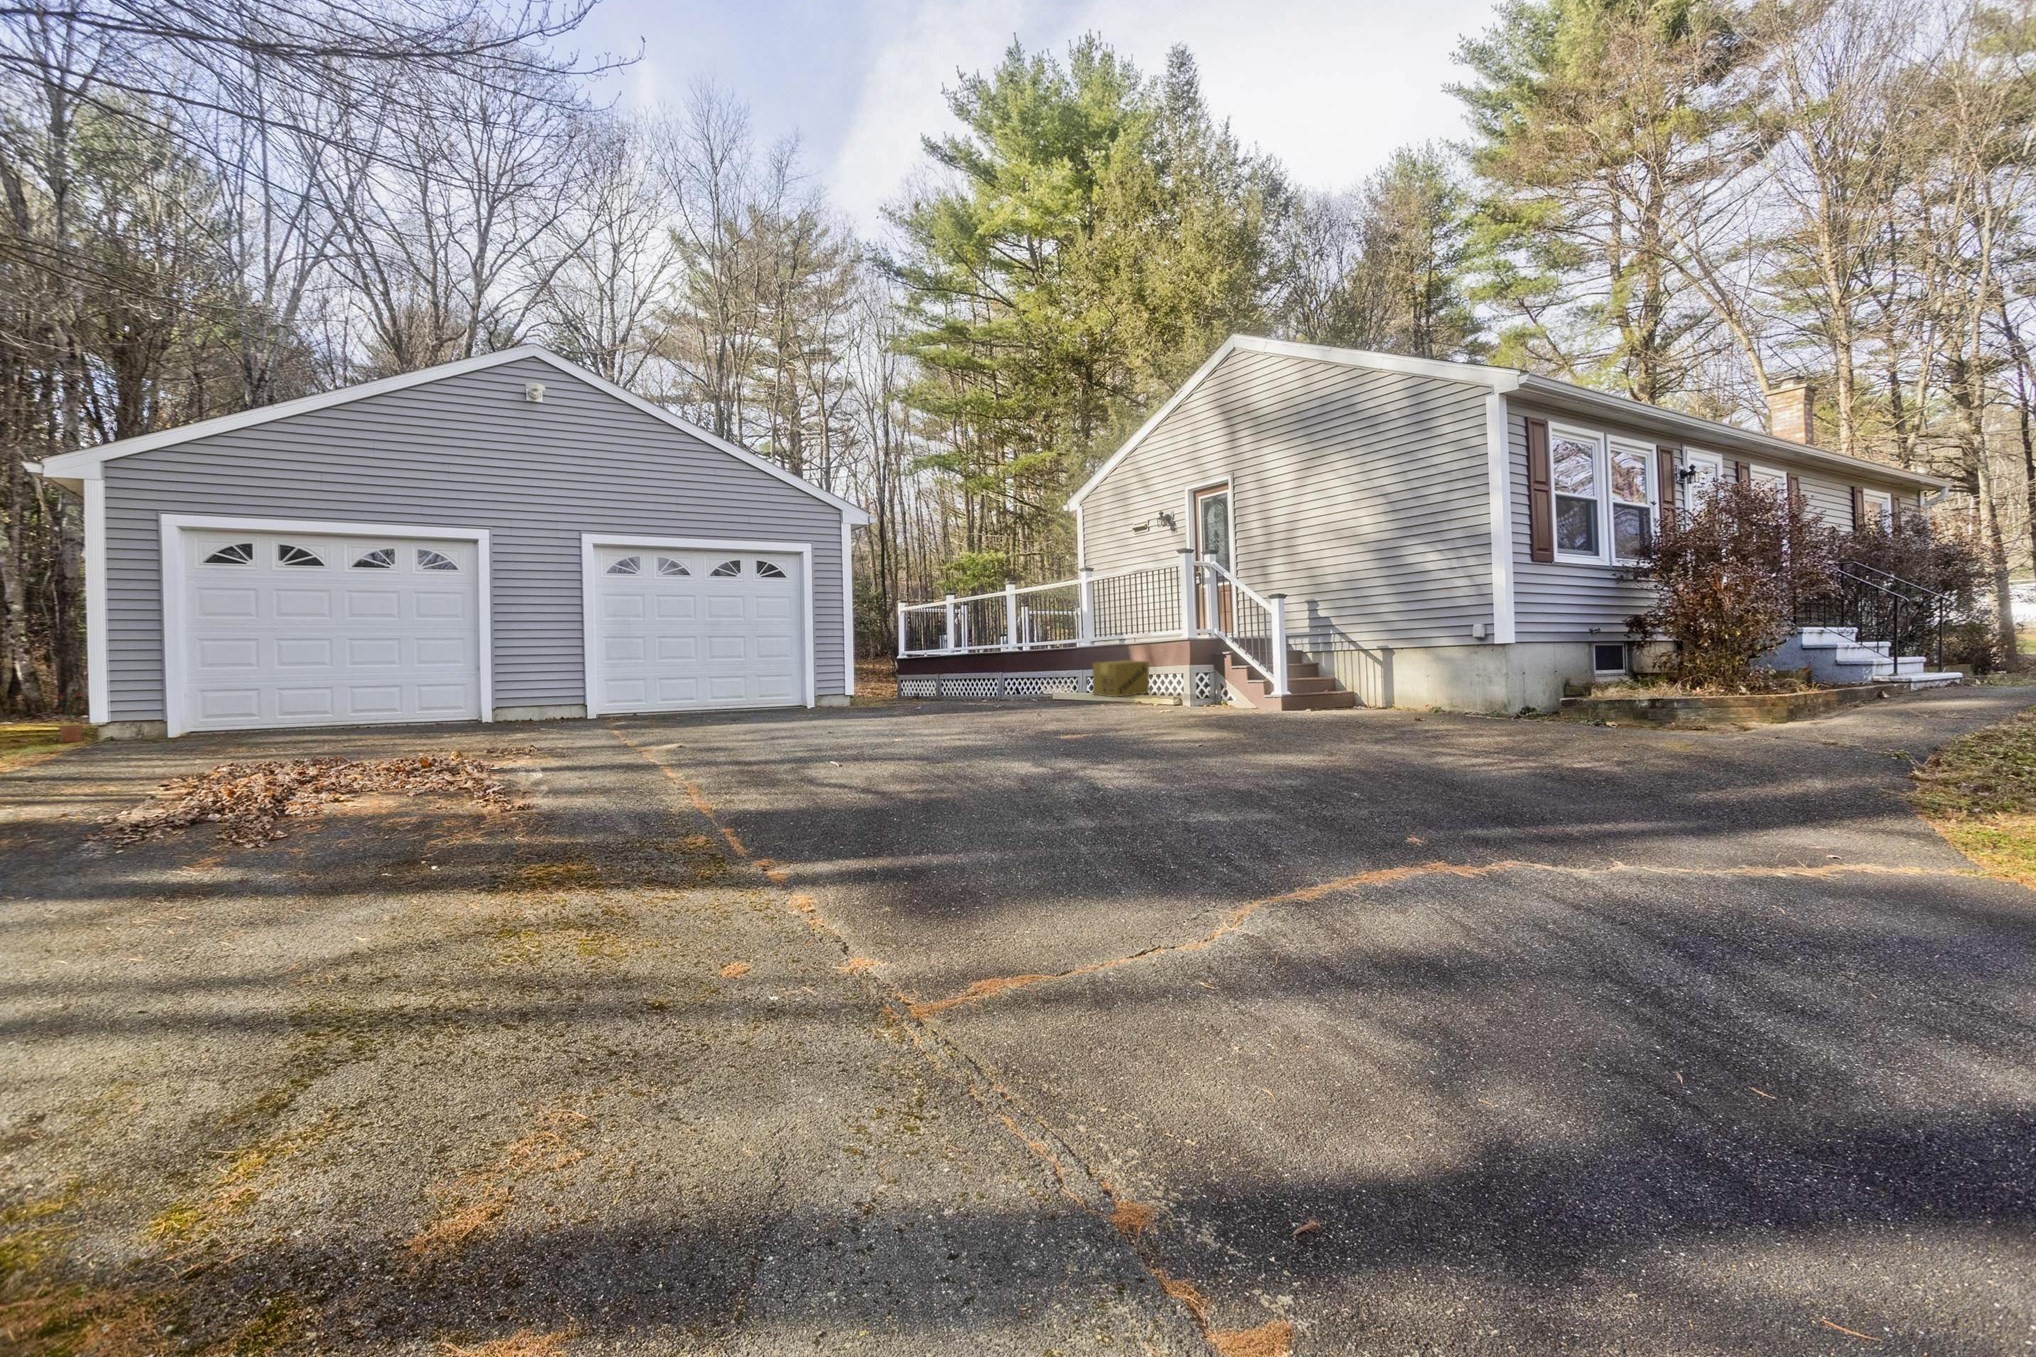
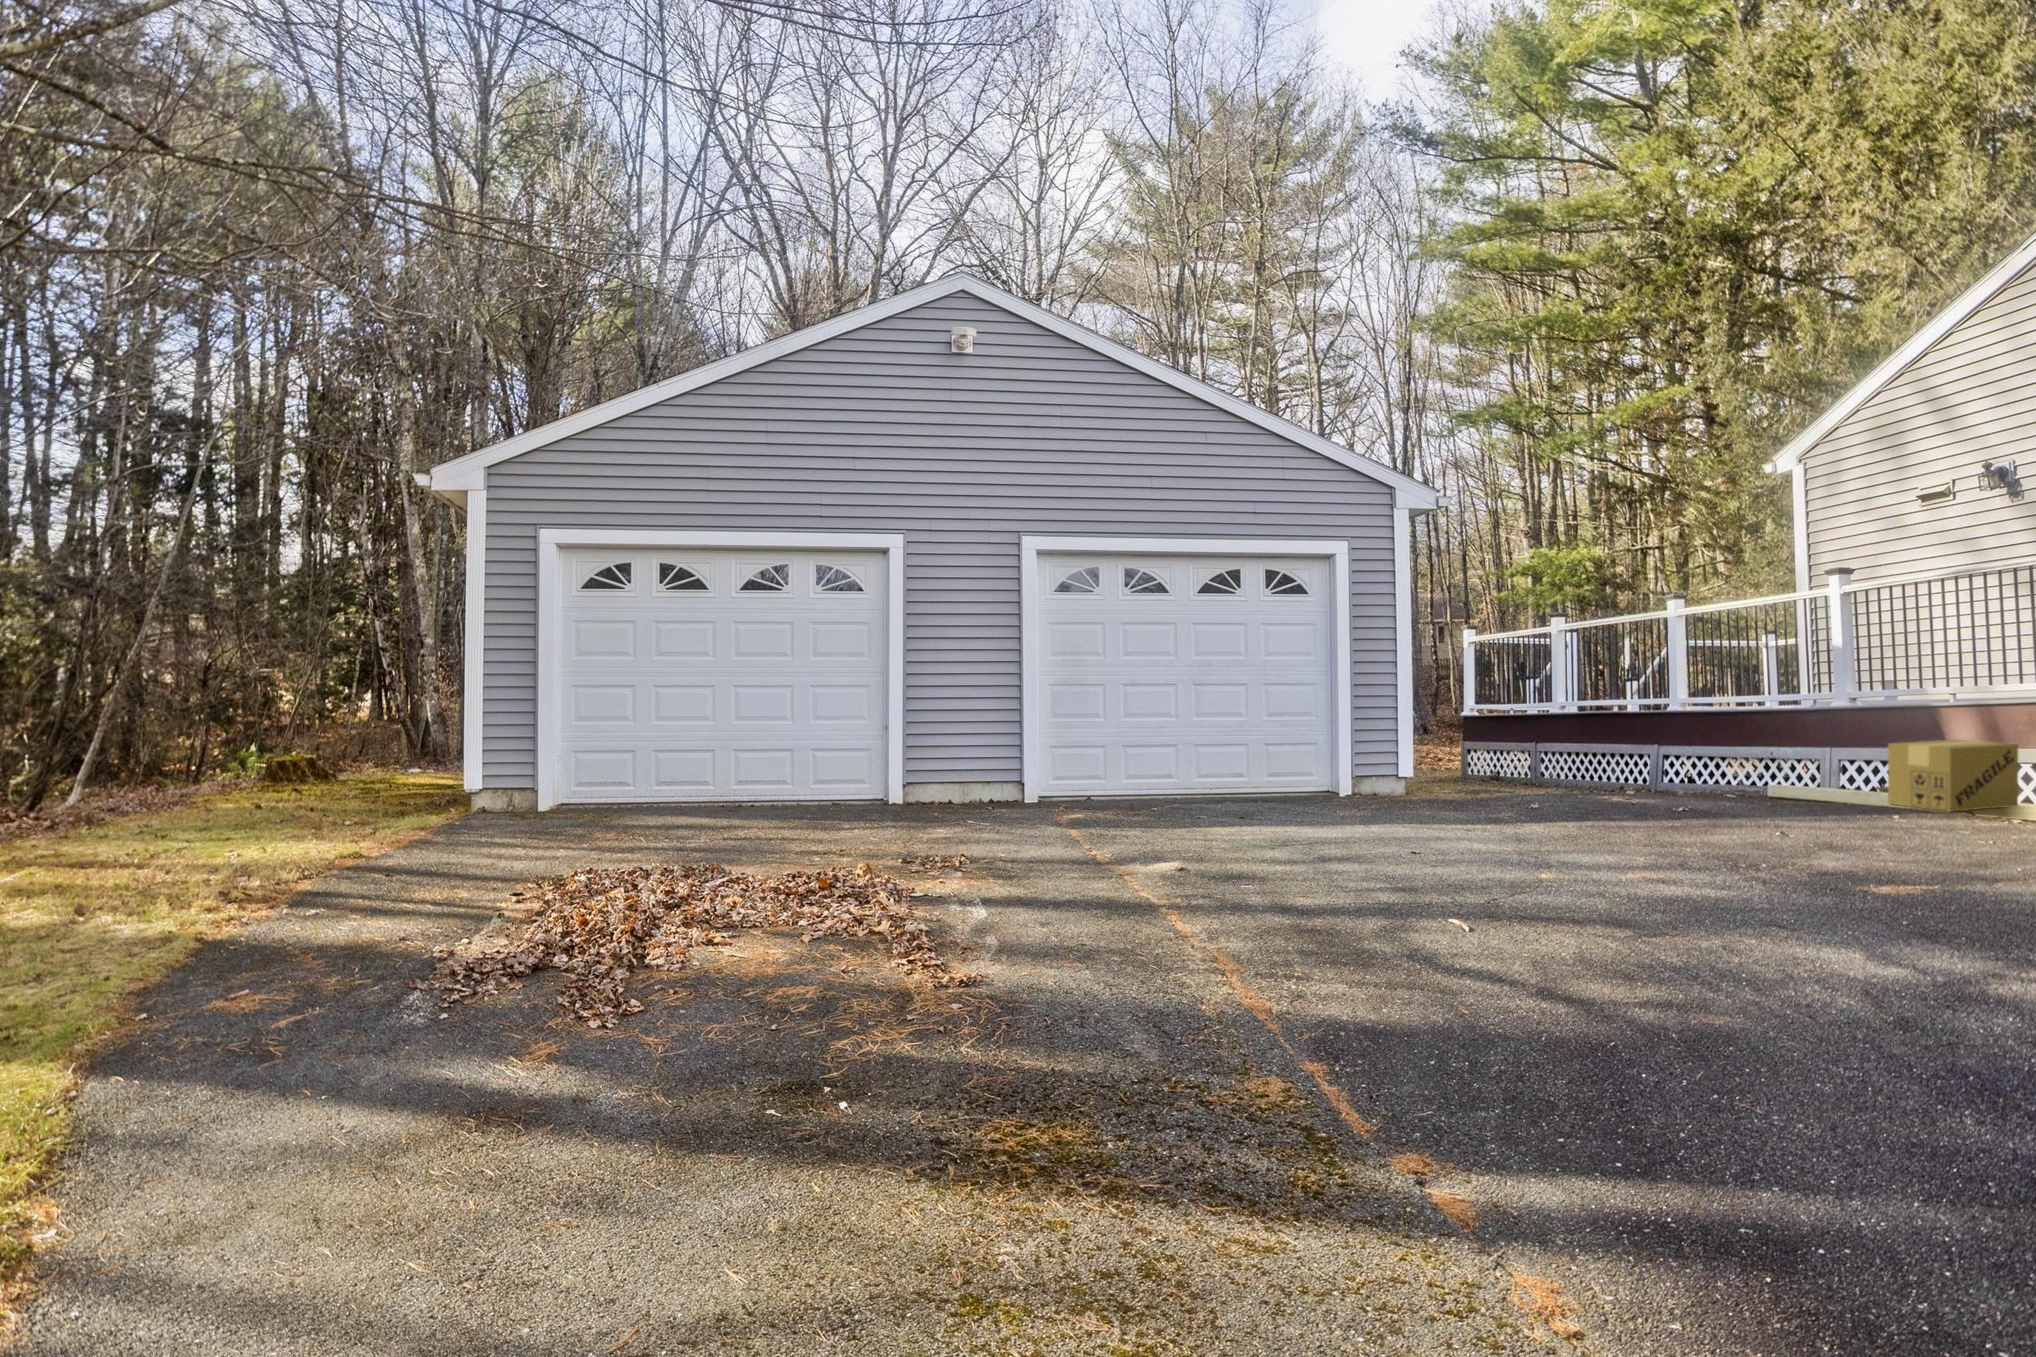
potted plant: present [59,692,83,742] -> none [432,746,463,807]

